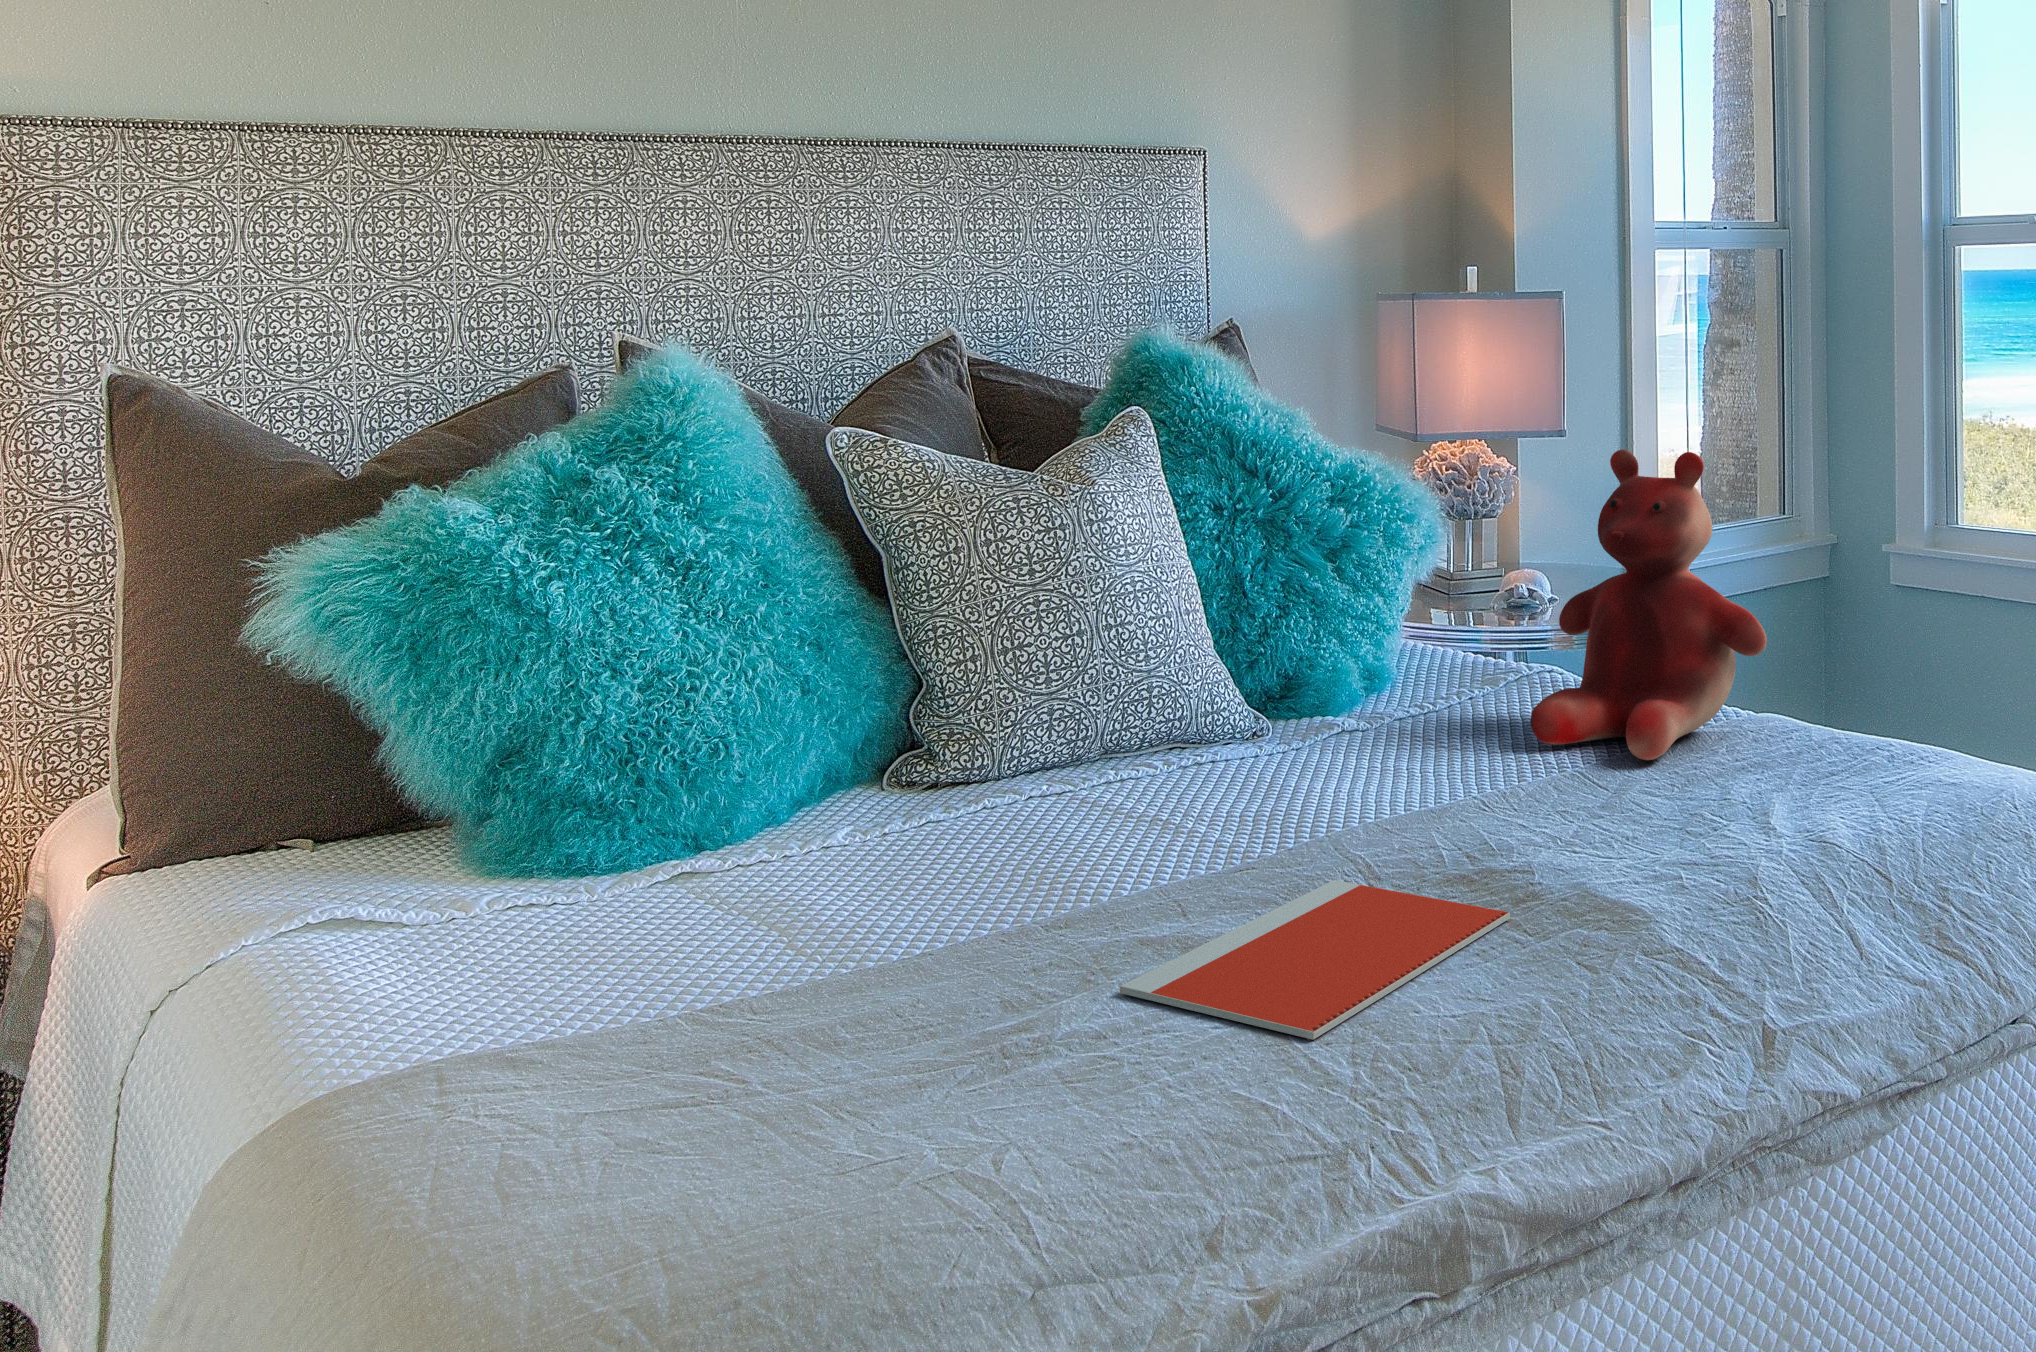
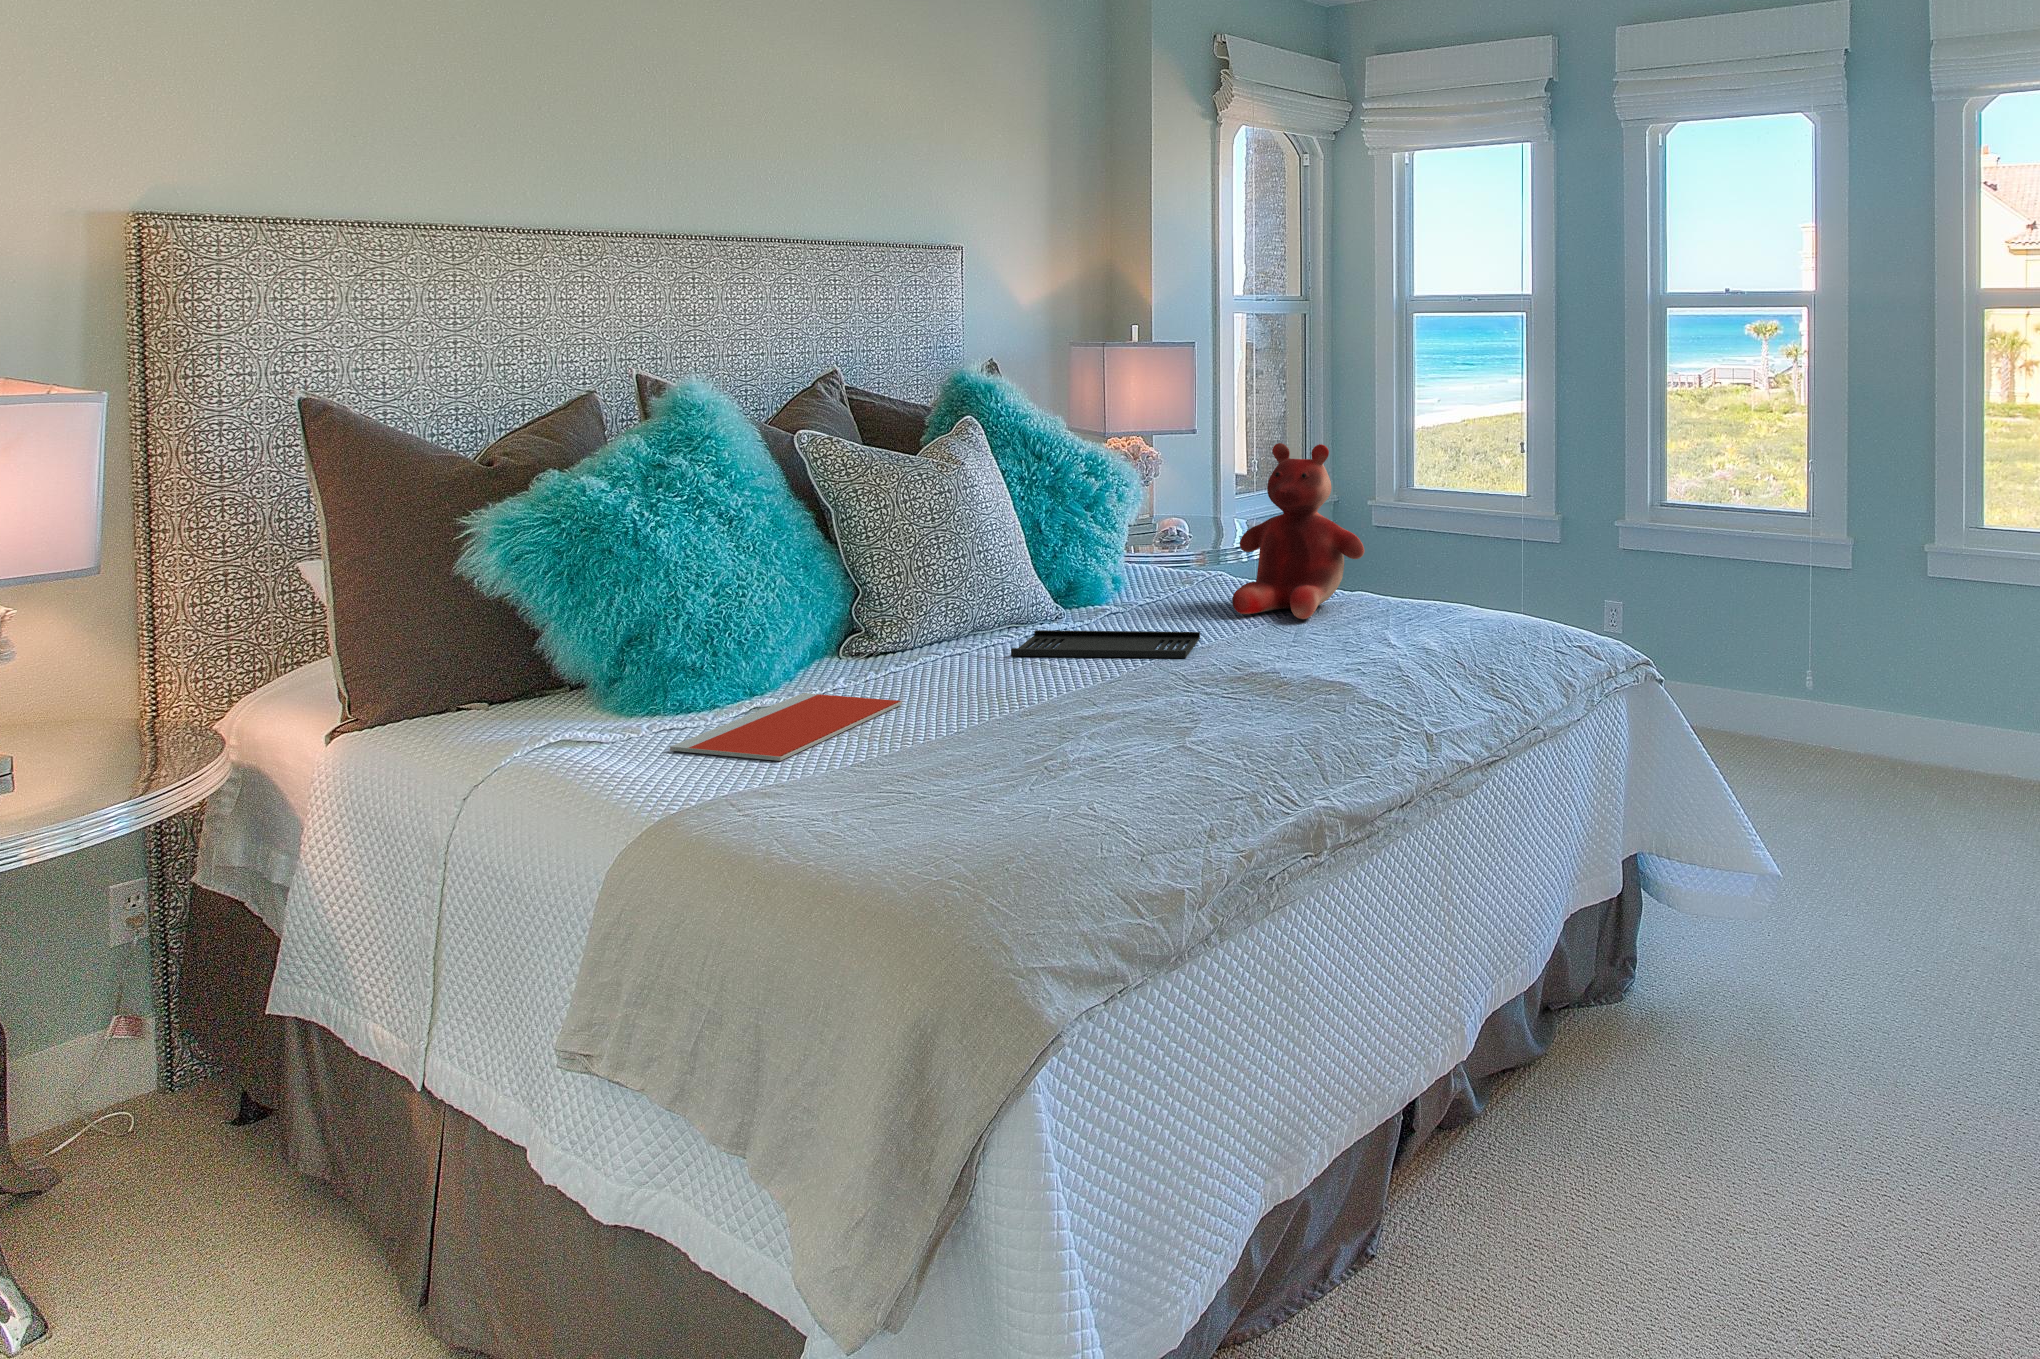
tray: none [1121,758,1450,828] -> present [1011,630,1200,658]
notebook: present [1120,880,1510,1040] -> present [670,693,902,761]

